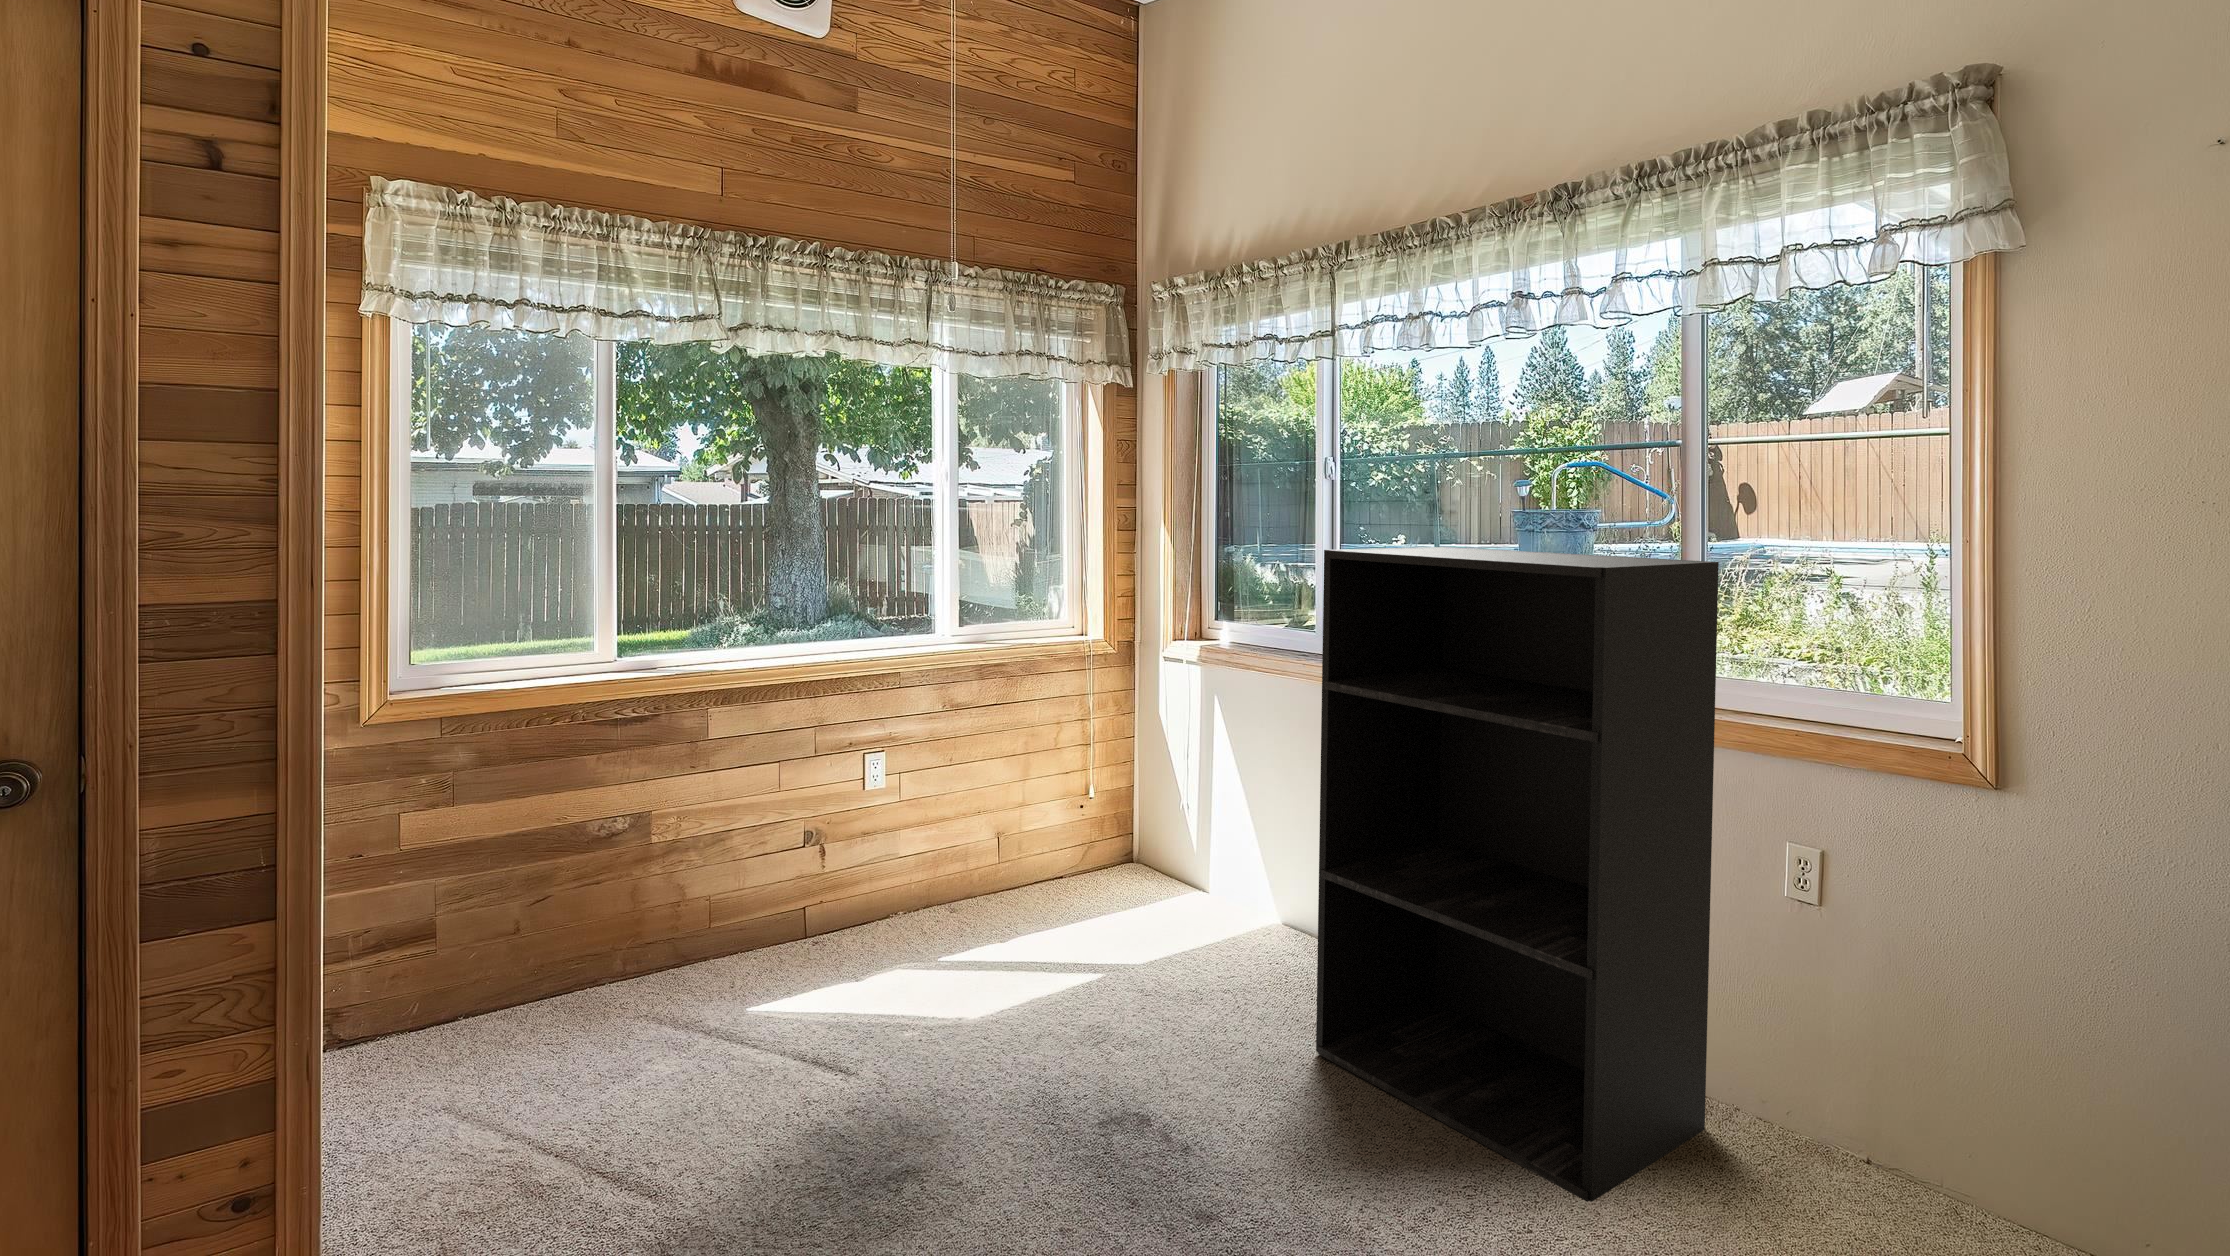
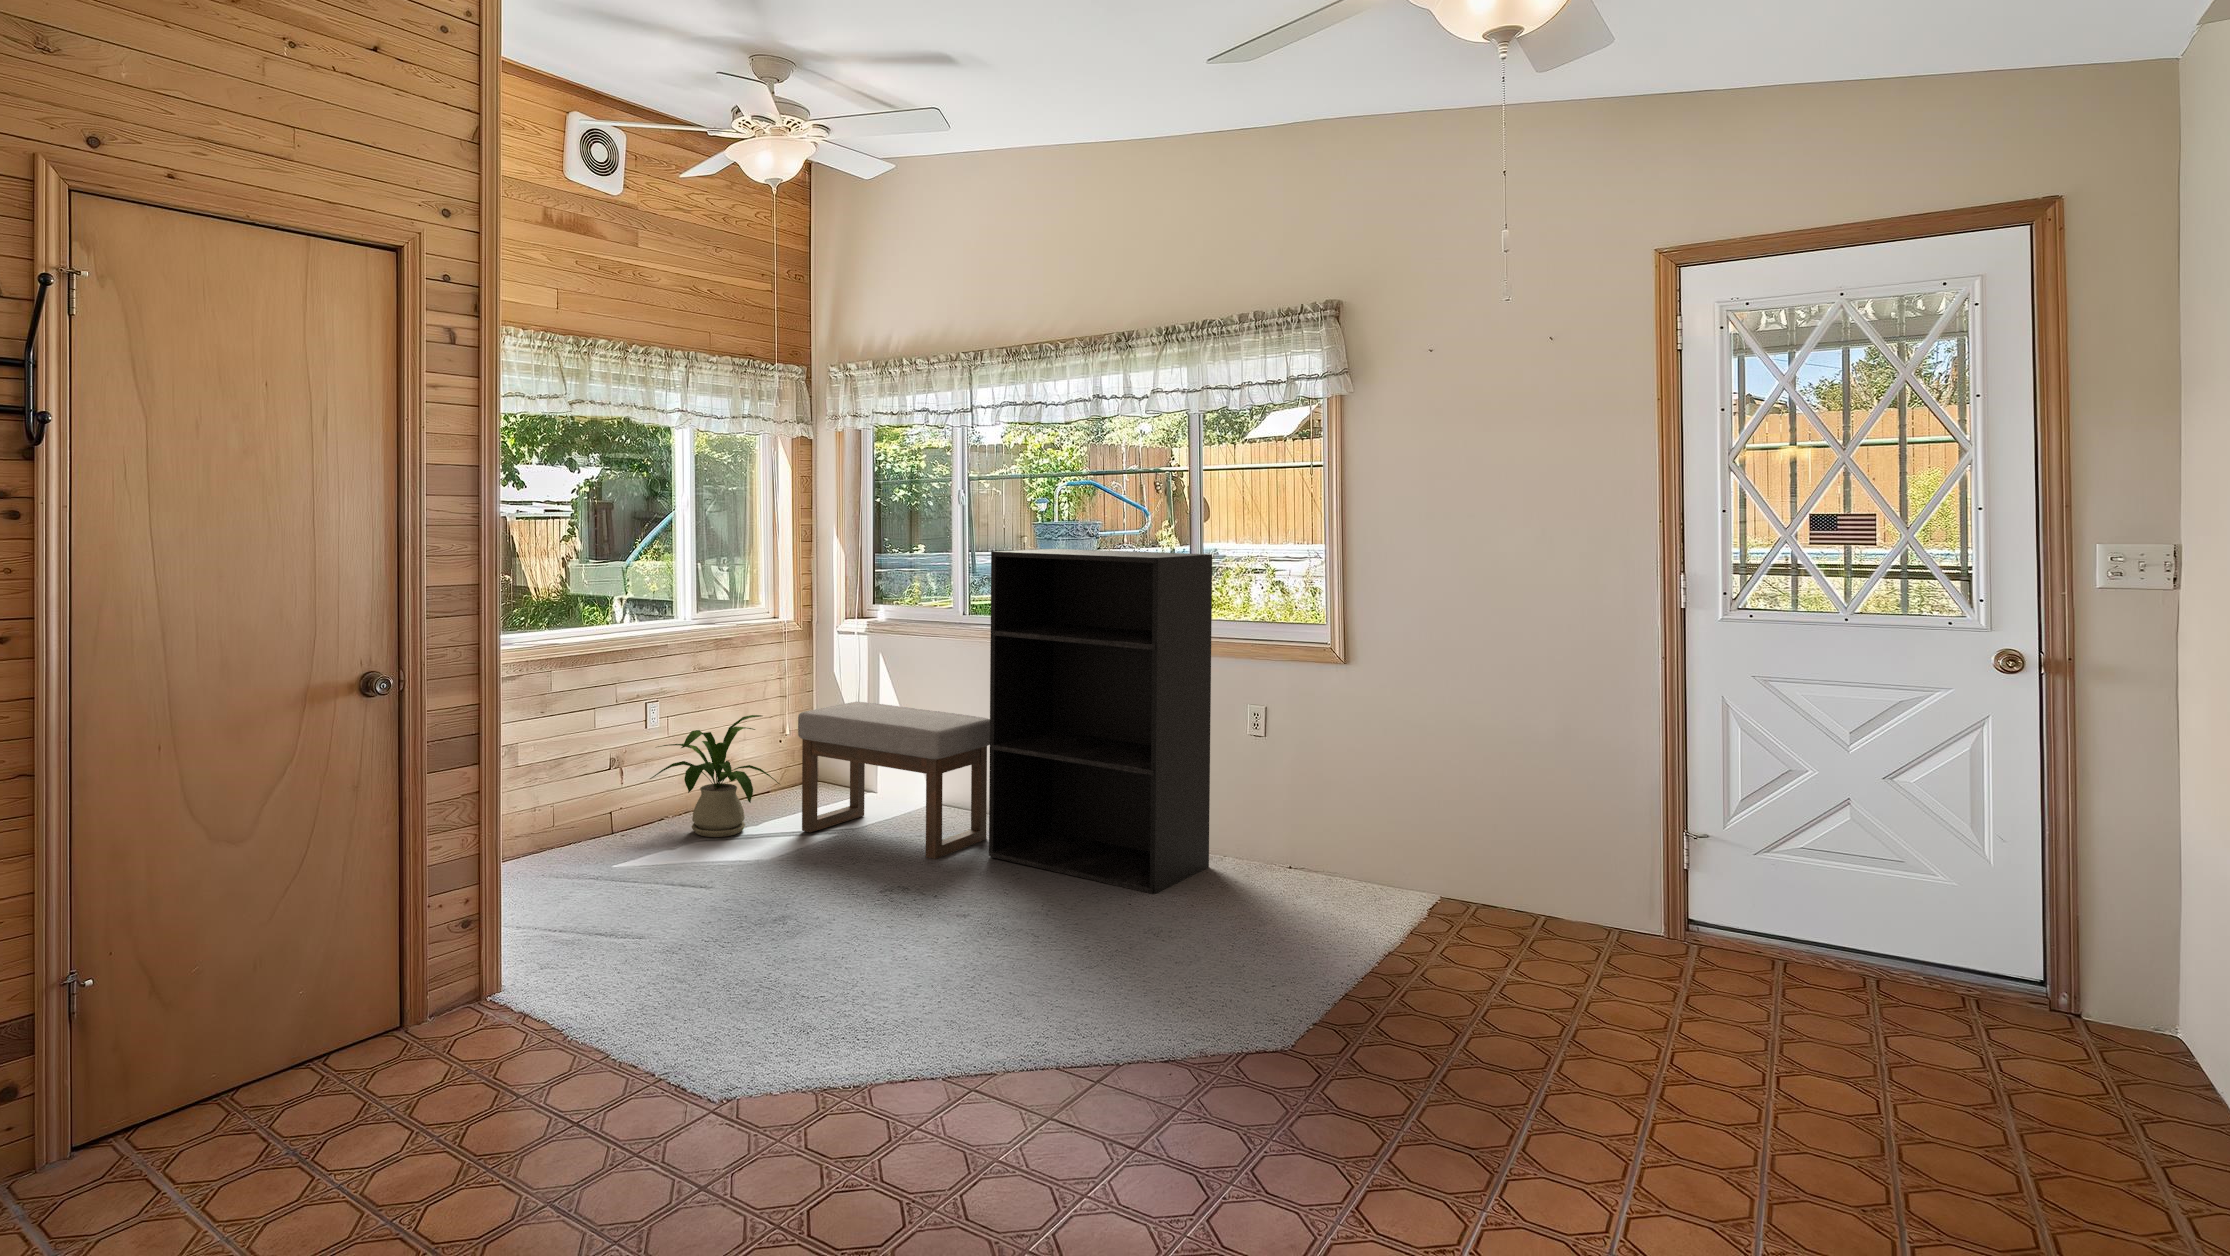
ottoman: none [1056,765,1339,1047] -> present [798,702,990,859]
house plant: none [854,782,1038,959] -> present [650,715,778,837]

